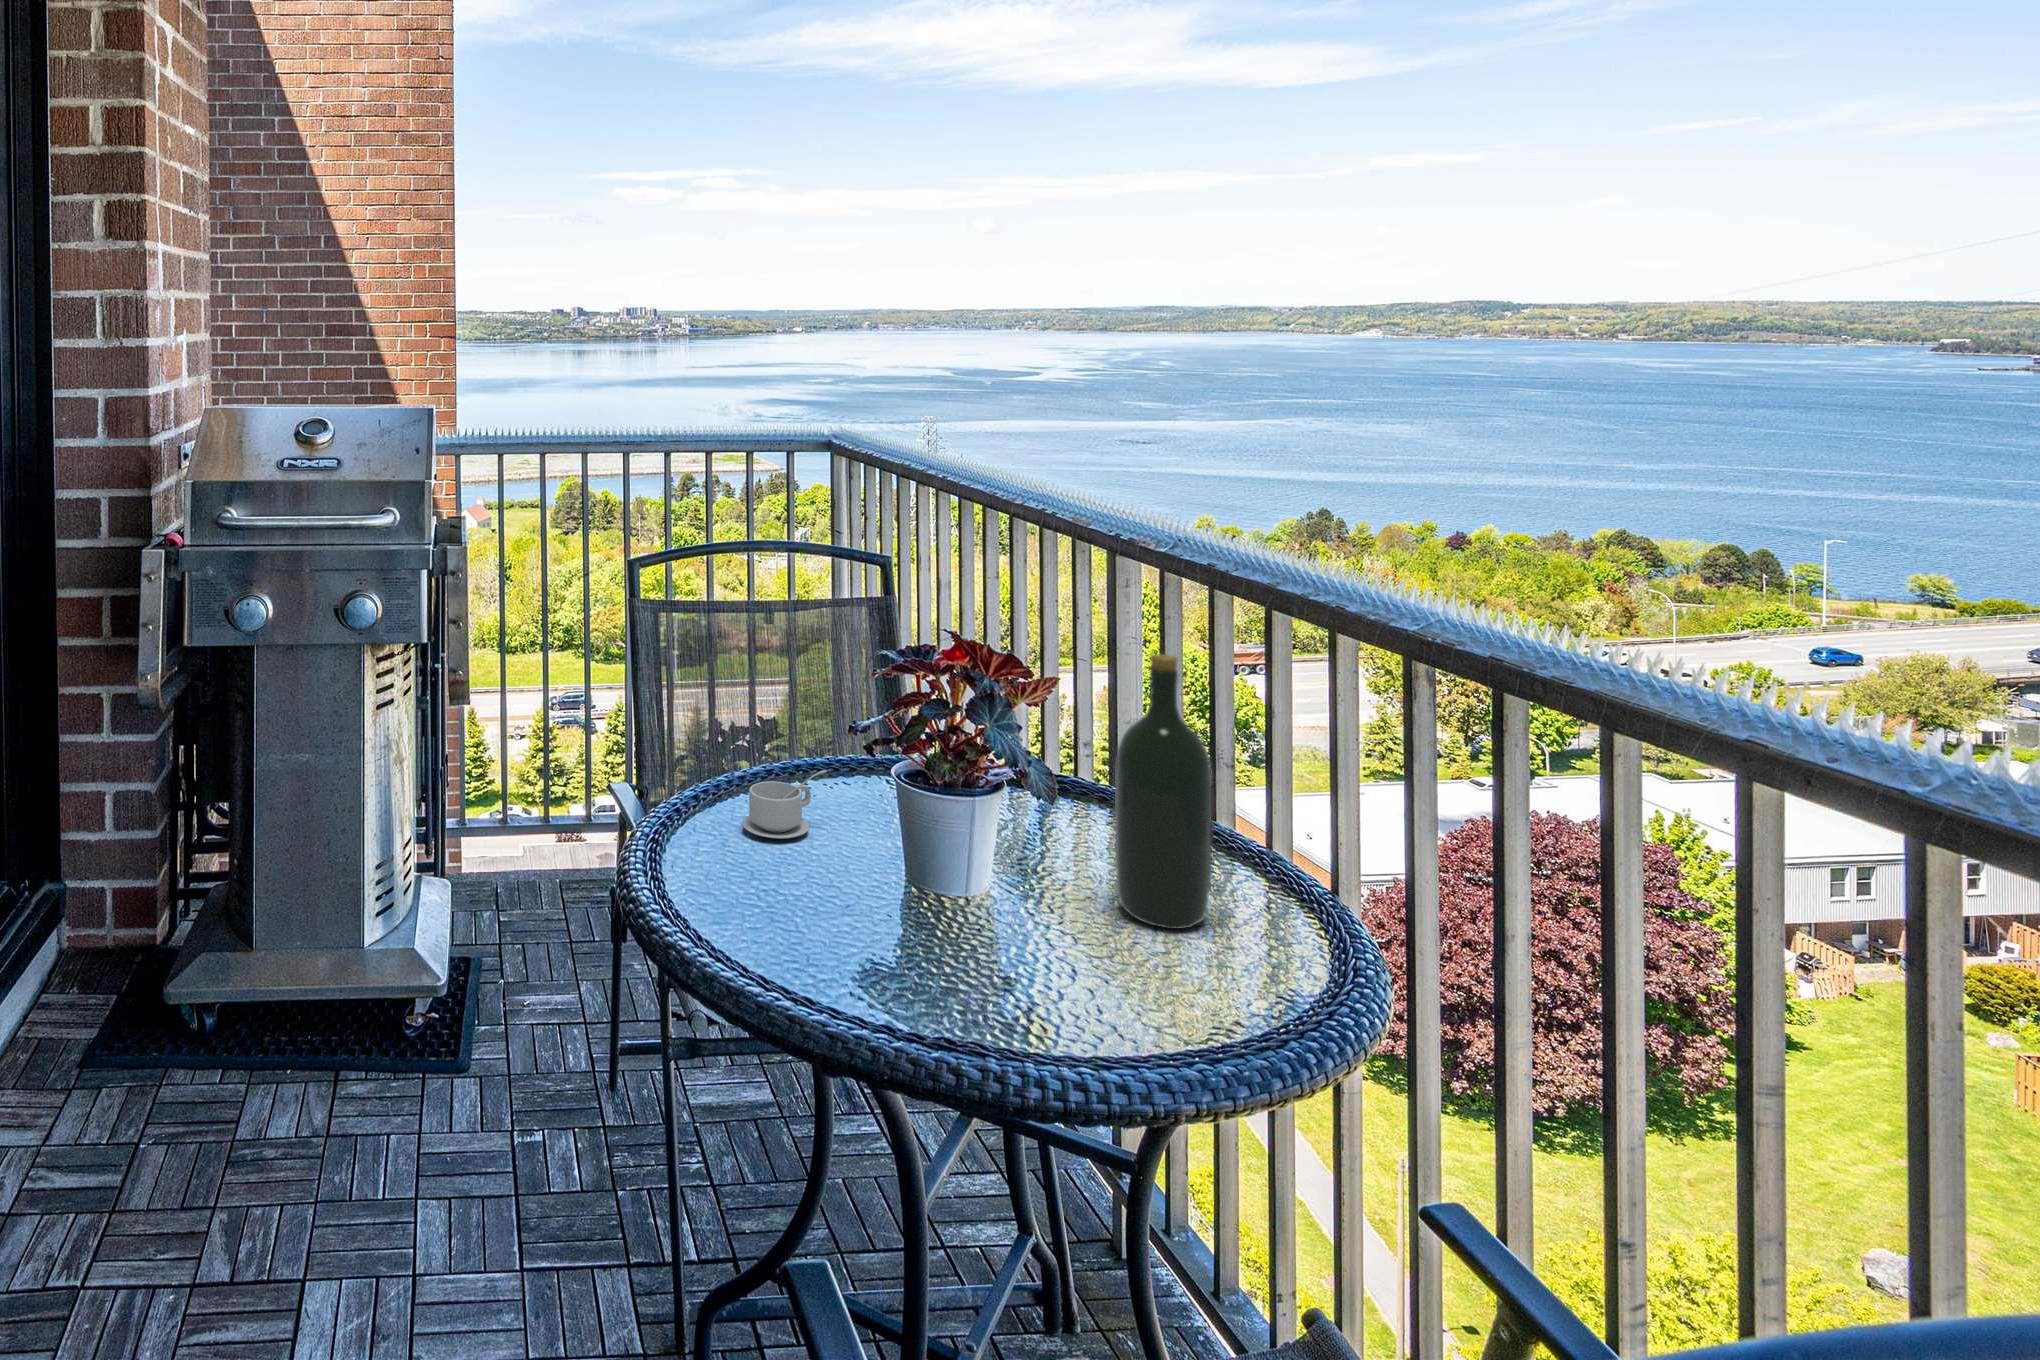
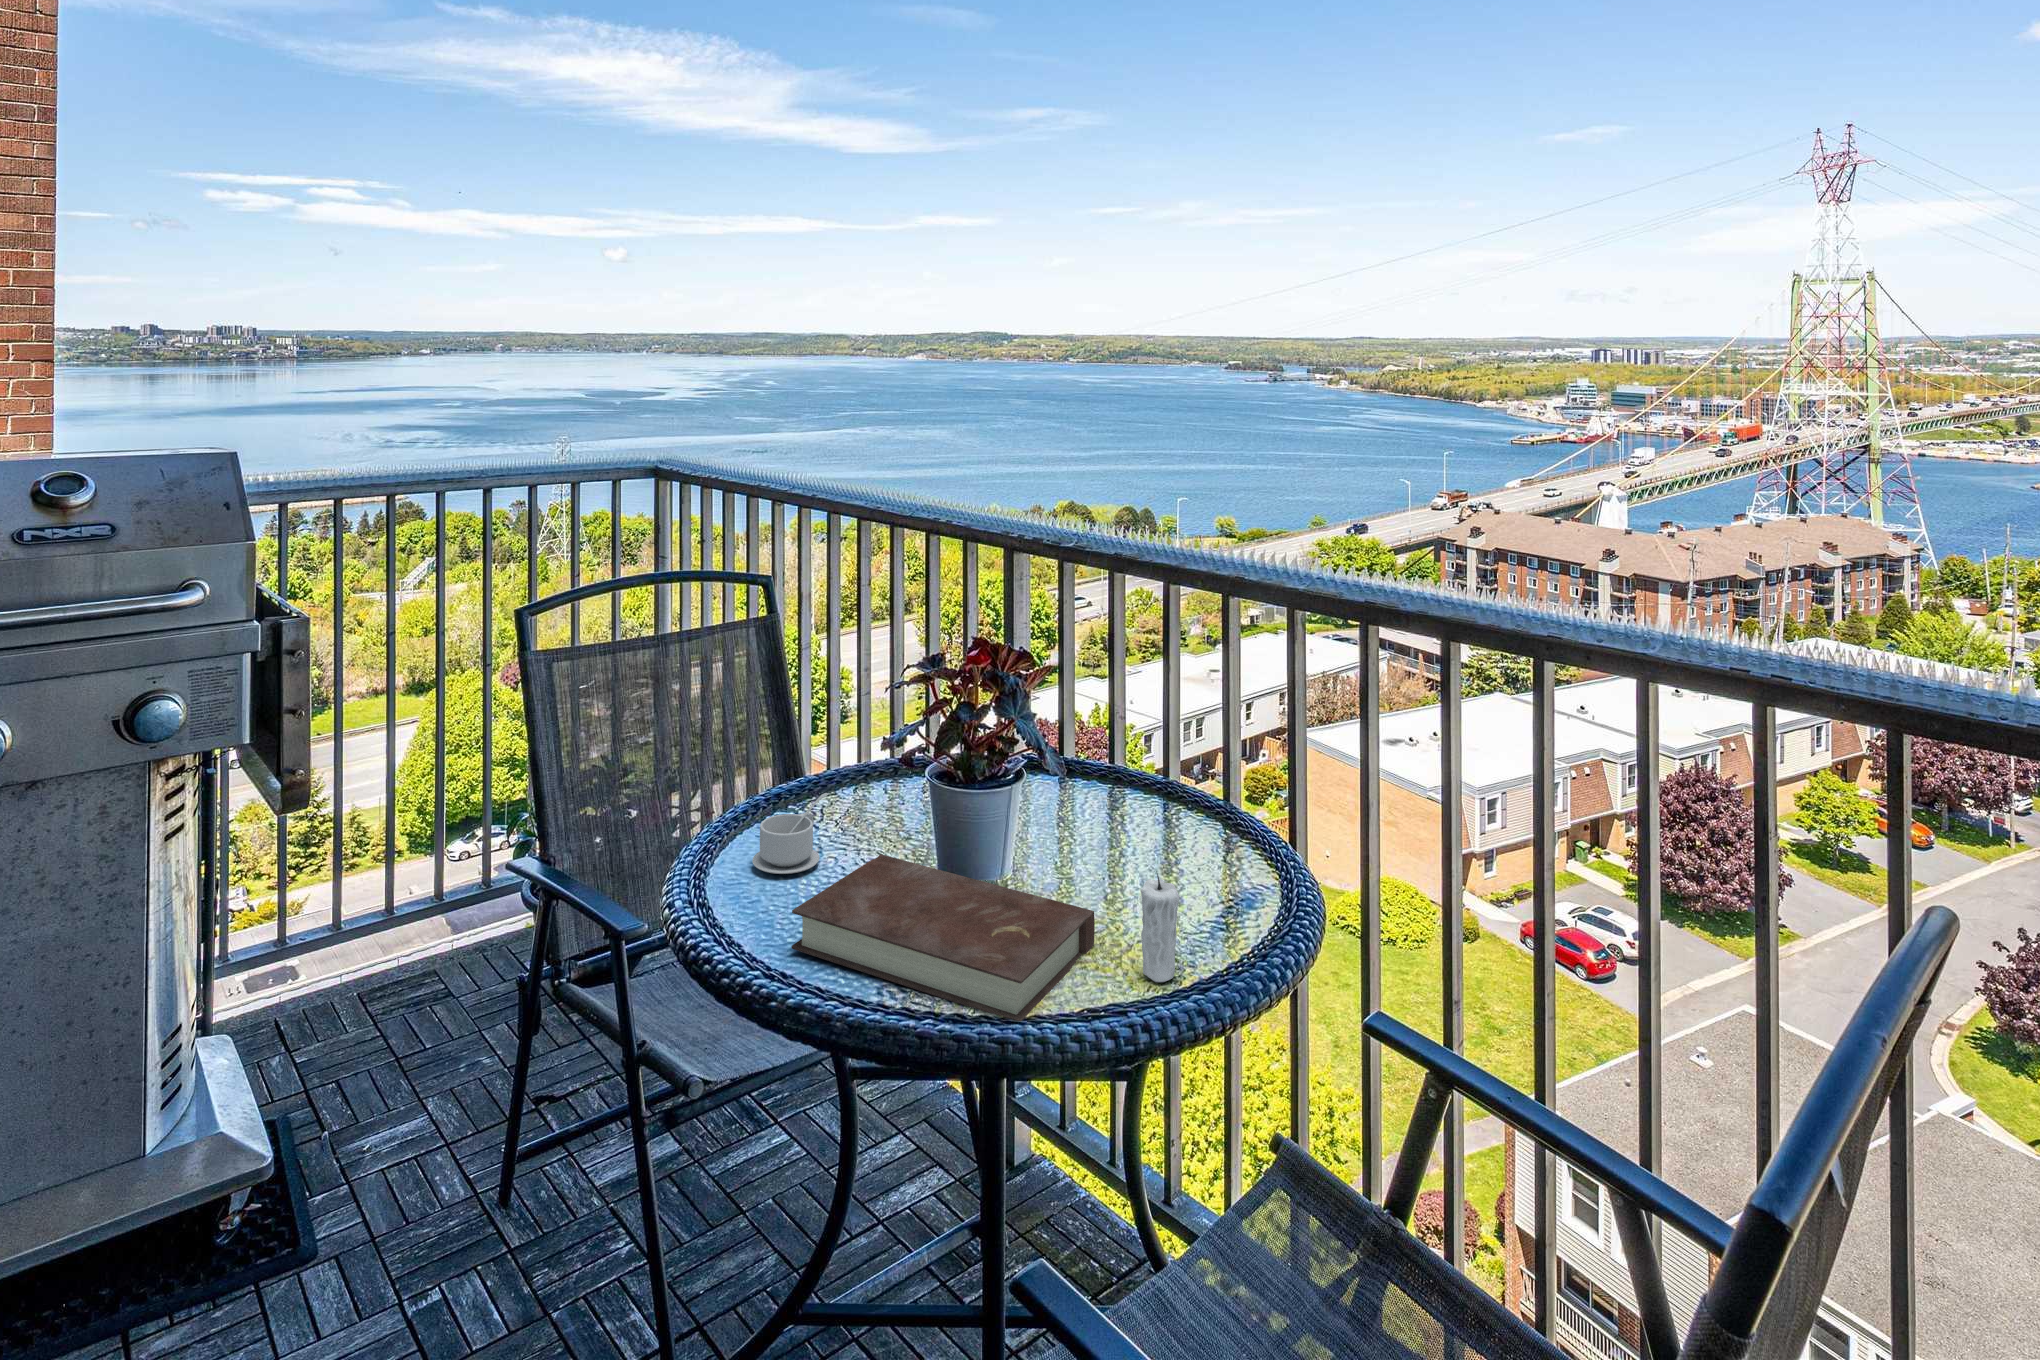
wine bottle: present [1115,654,1213,929] -> none [1108,634,1184,866]
book: none [712,836,1010,1020] -> present [792,854,1095,1021]
candle: none [1029,904,1074,1033] -> present [1141,874,1180,982]

